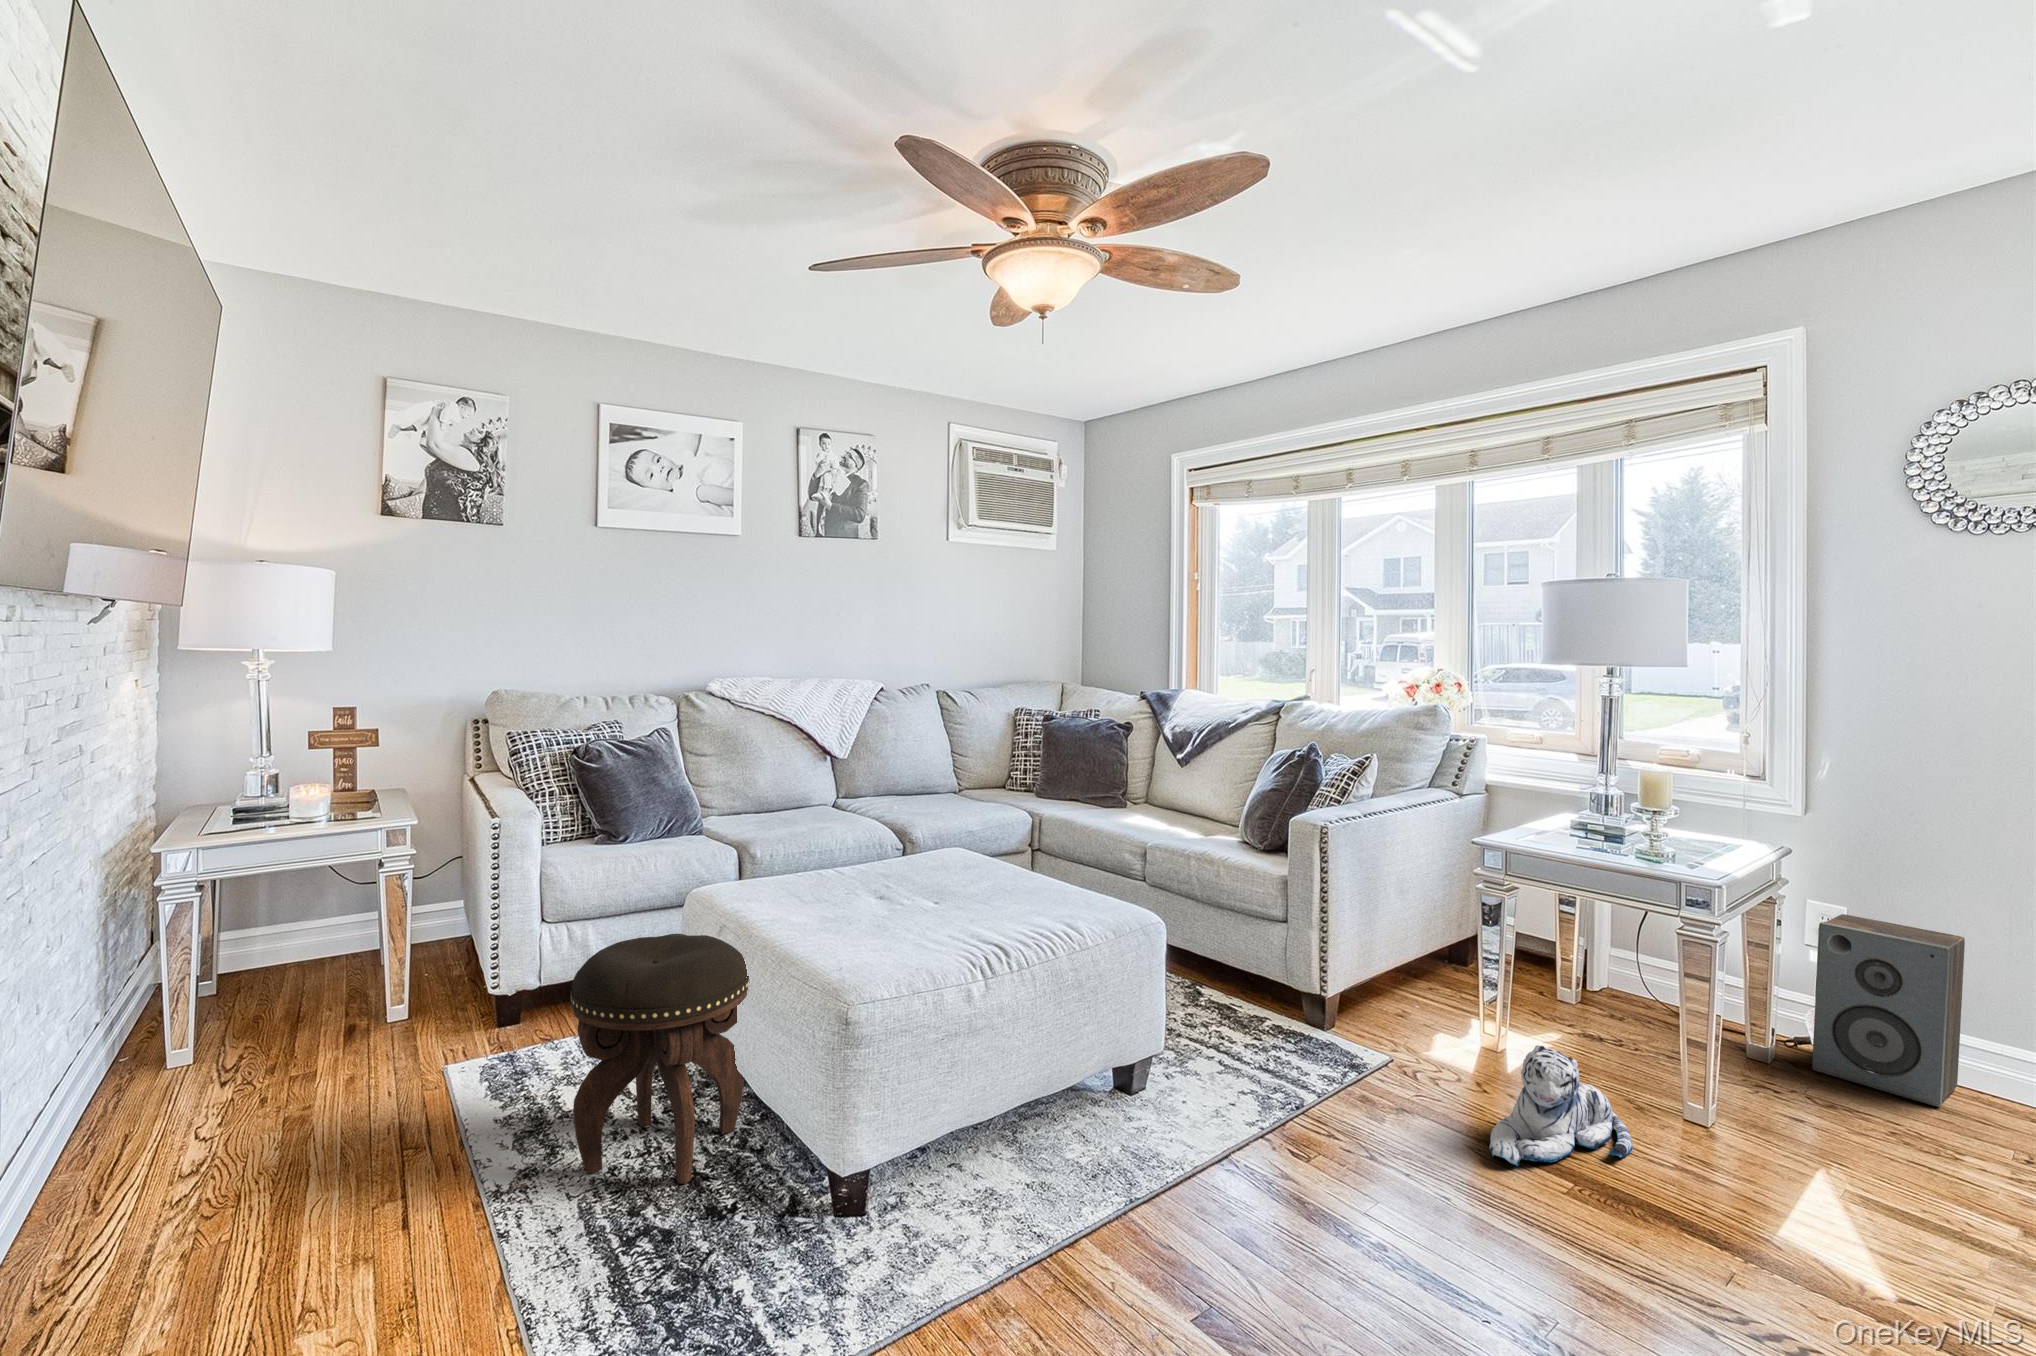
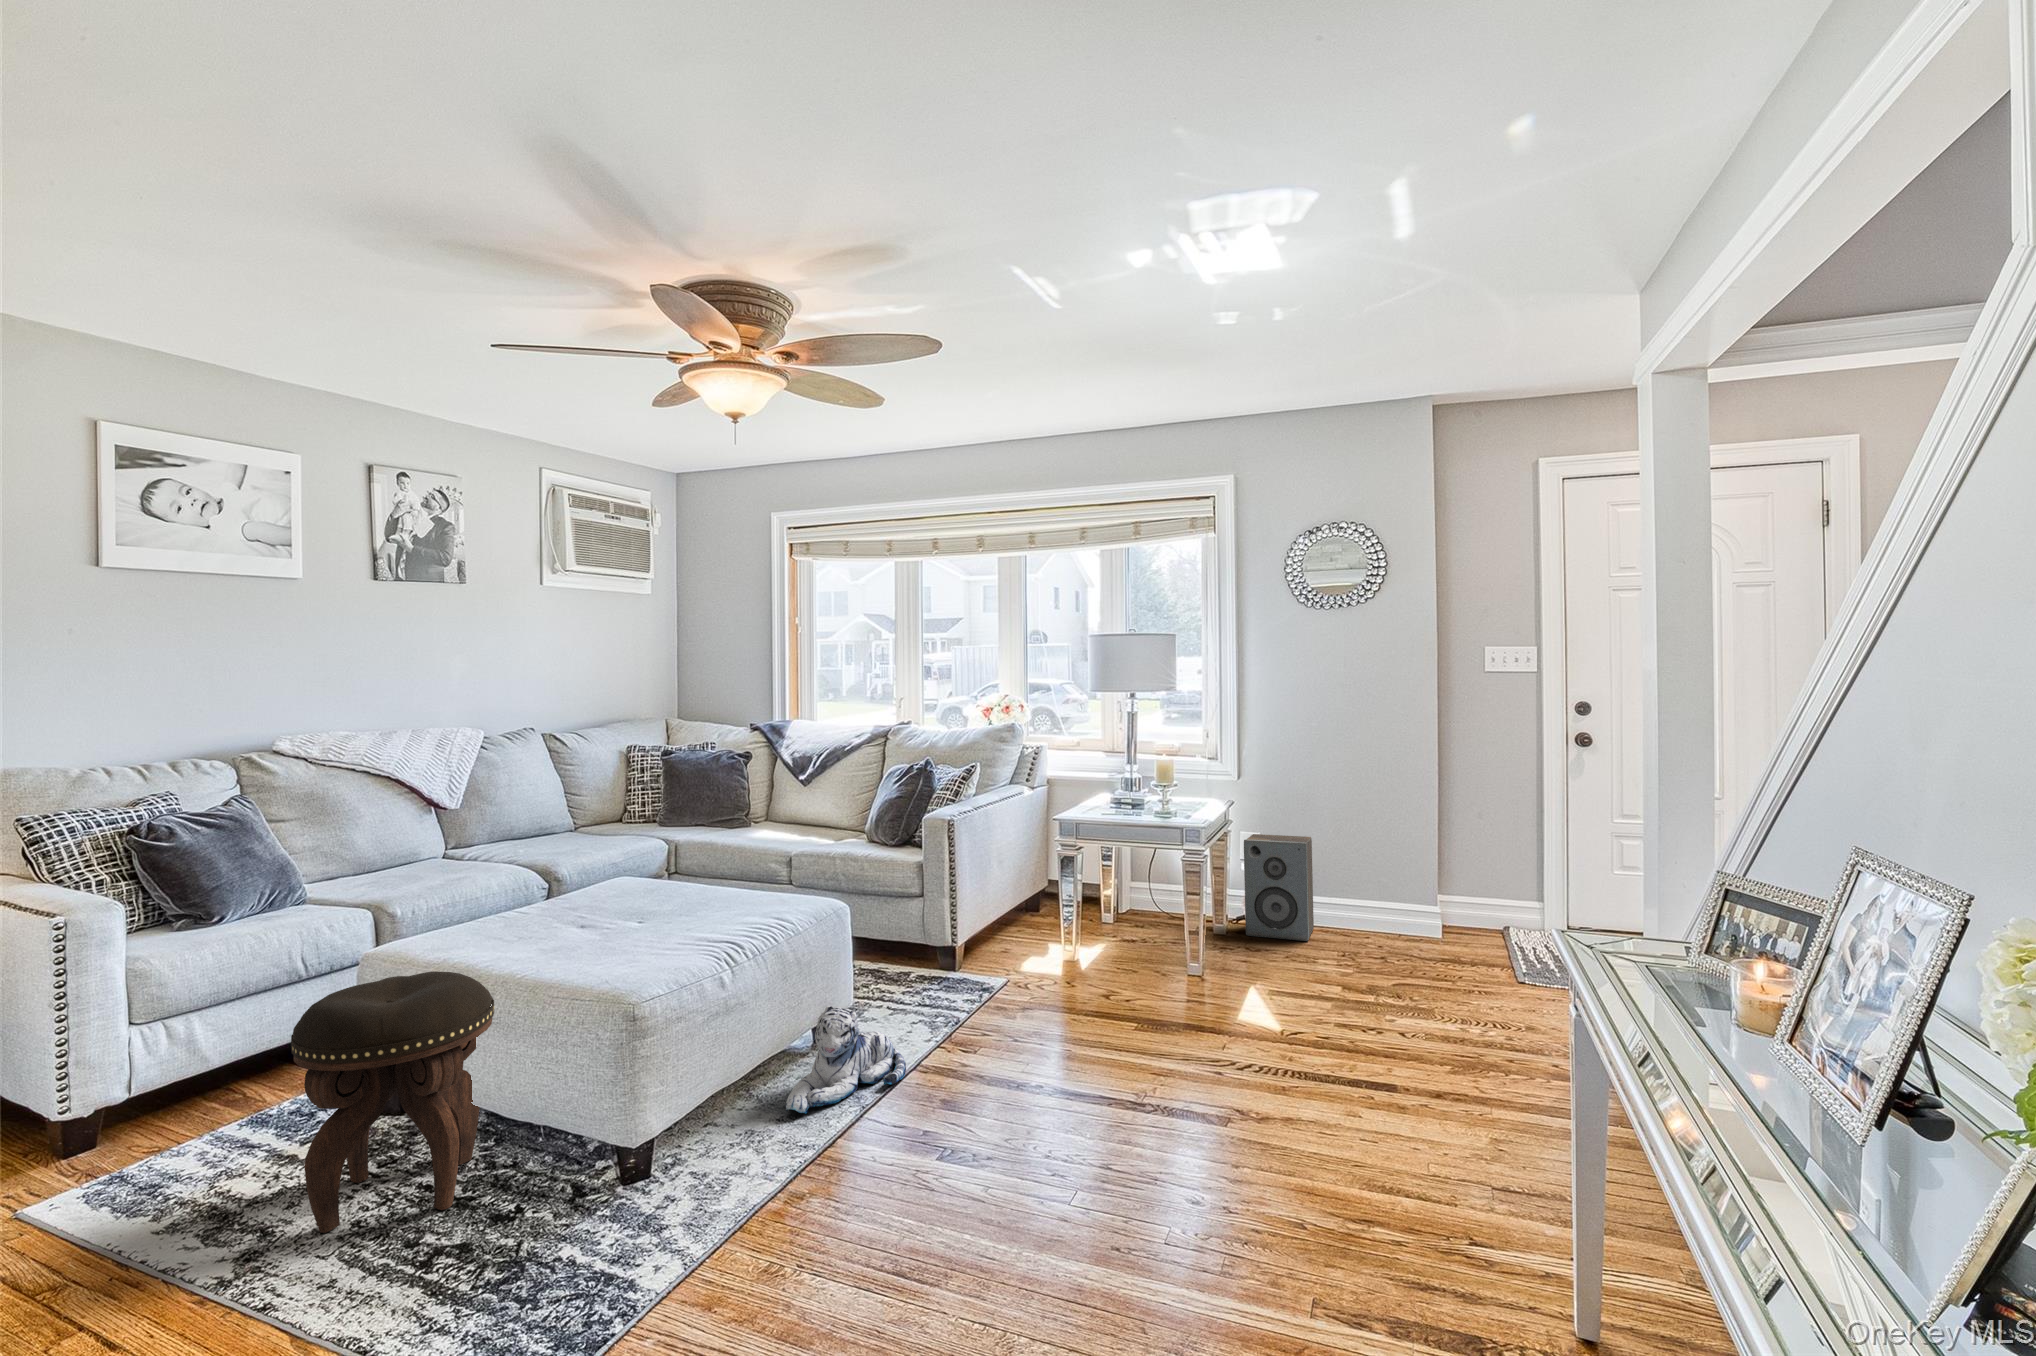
plush toy: present [1490,1045,1633,1166] -> present [785,1006,906,1113]

